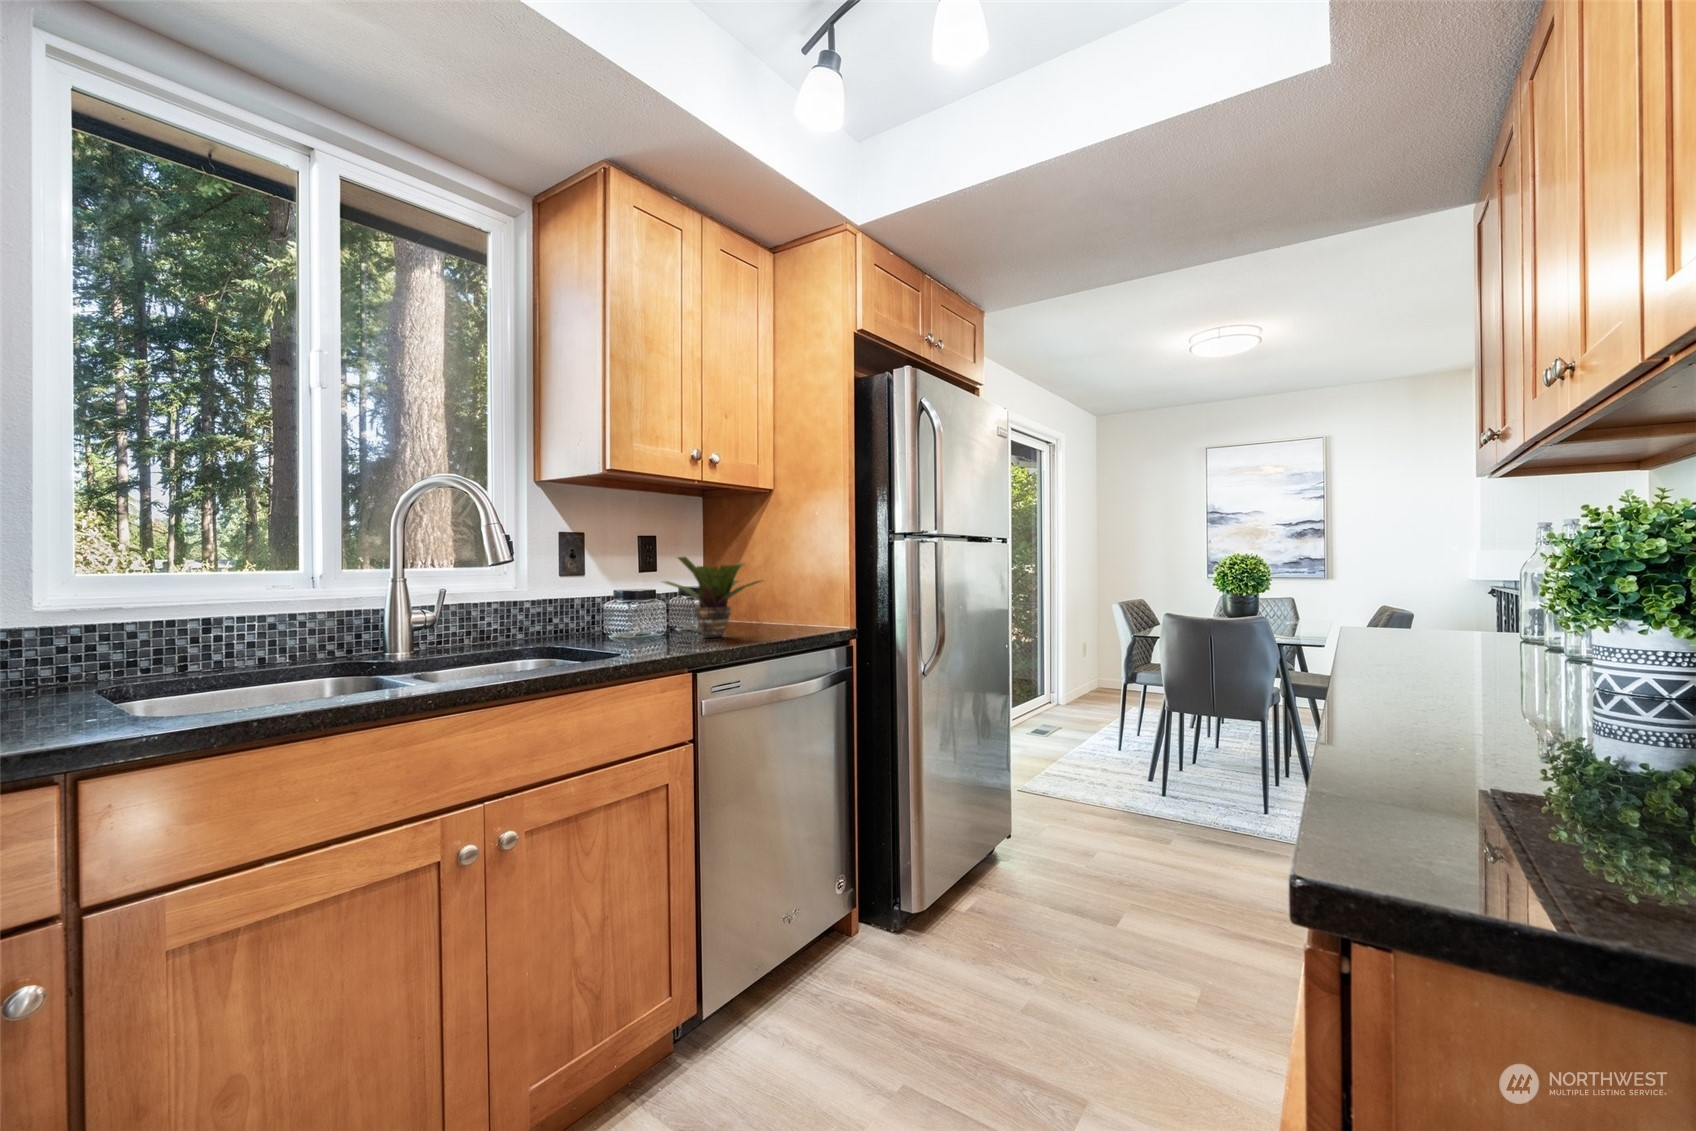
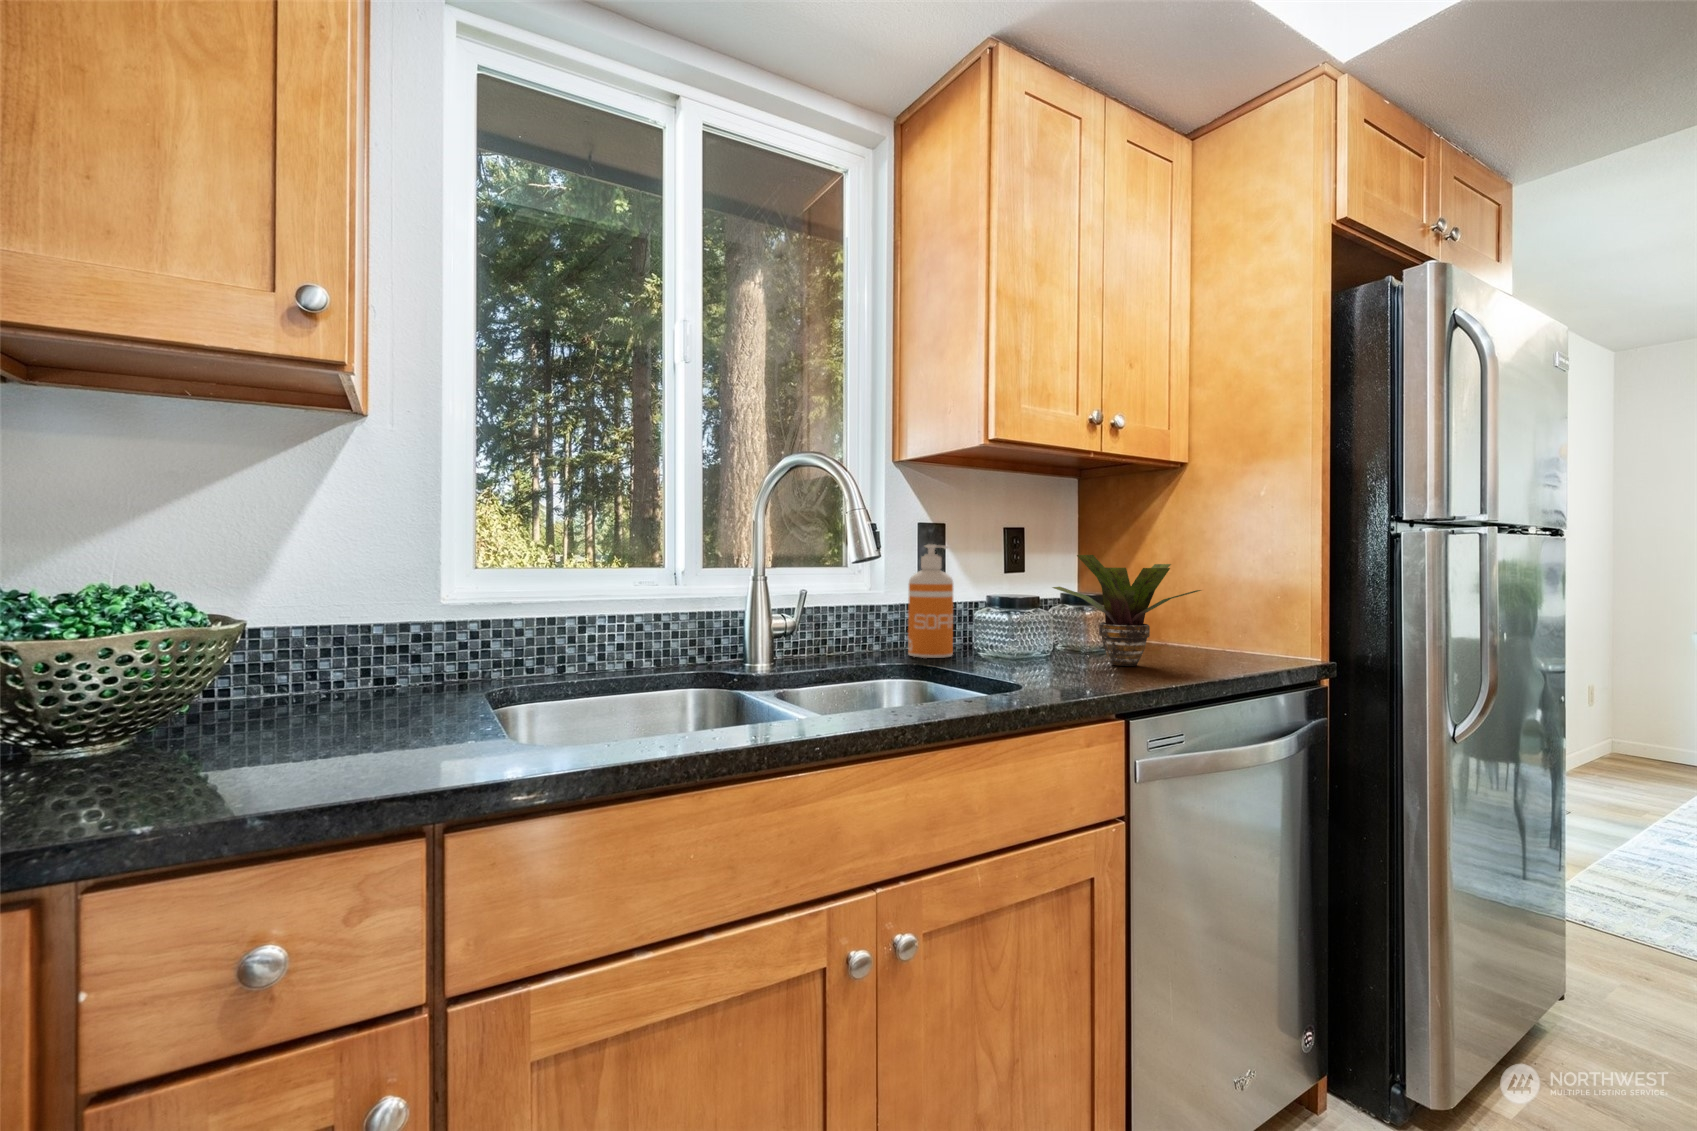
soap dispenser: none [546,550,585,642] -> present [908,544,953,658]

